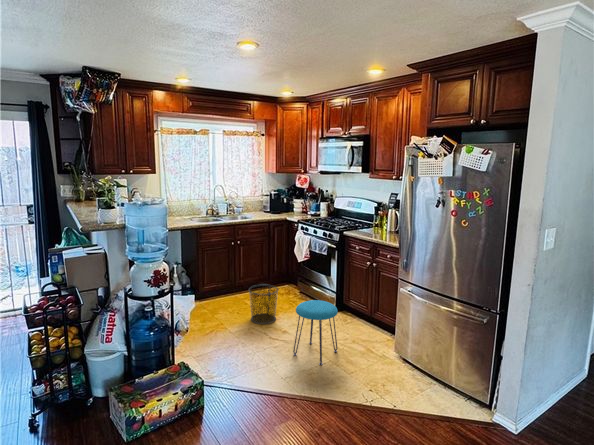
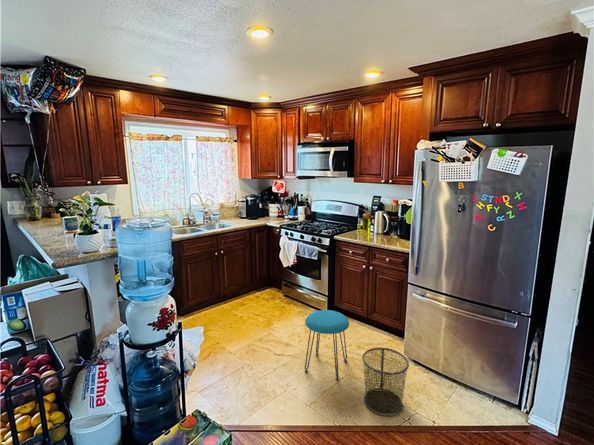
waste bin: present [249,284,278,324] -> present [362,347,409,416]

